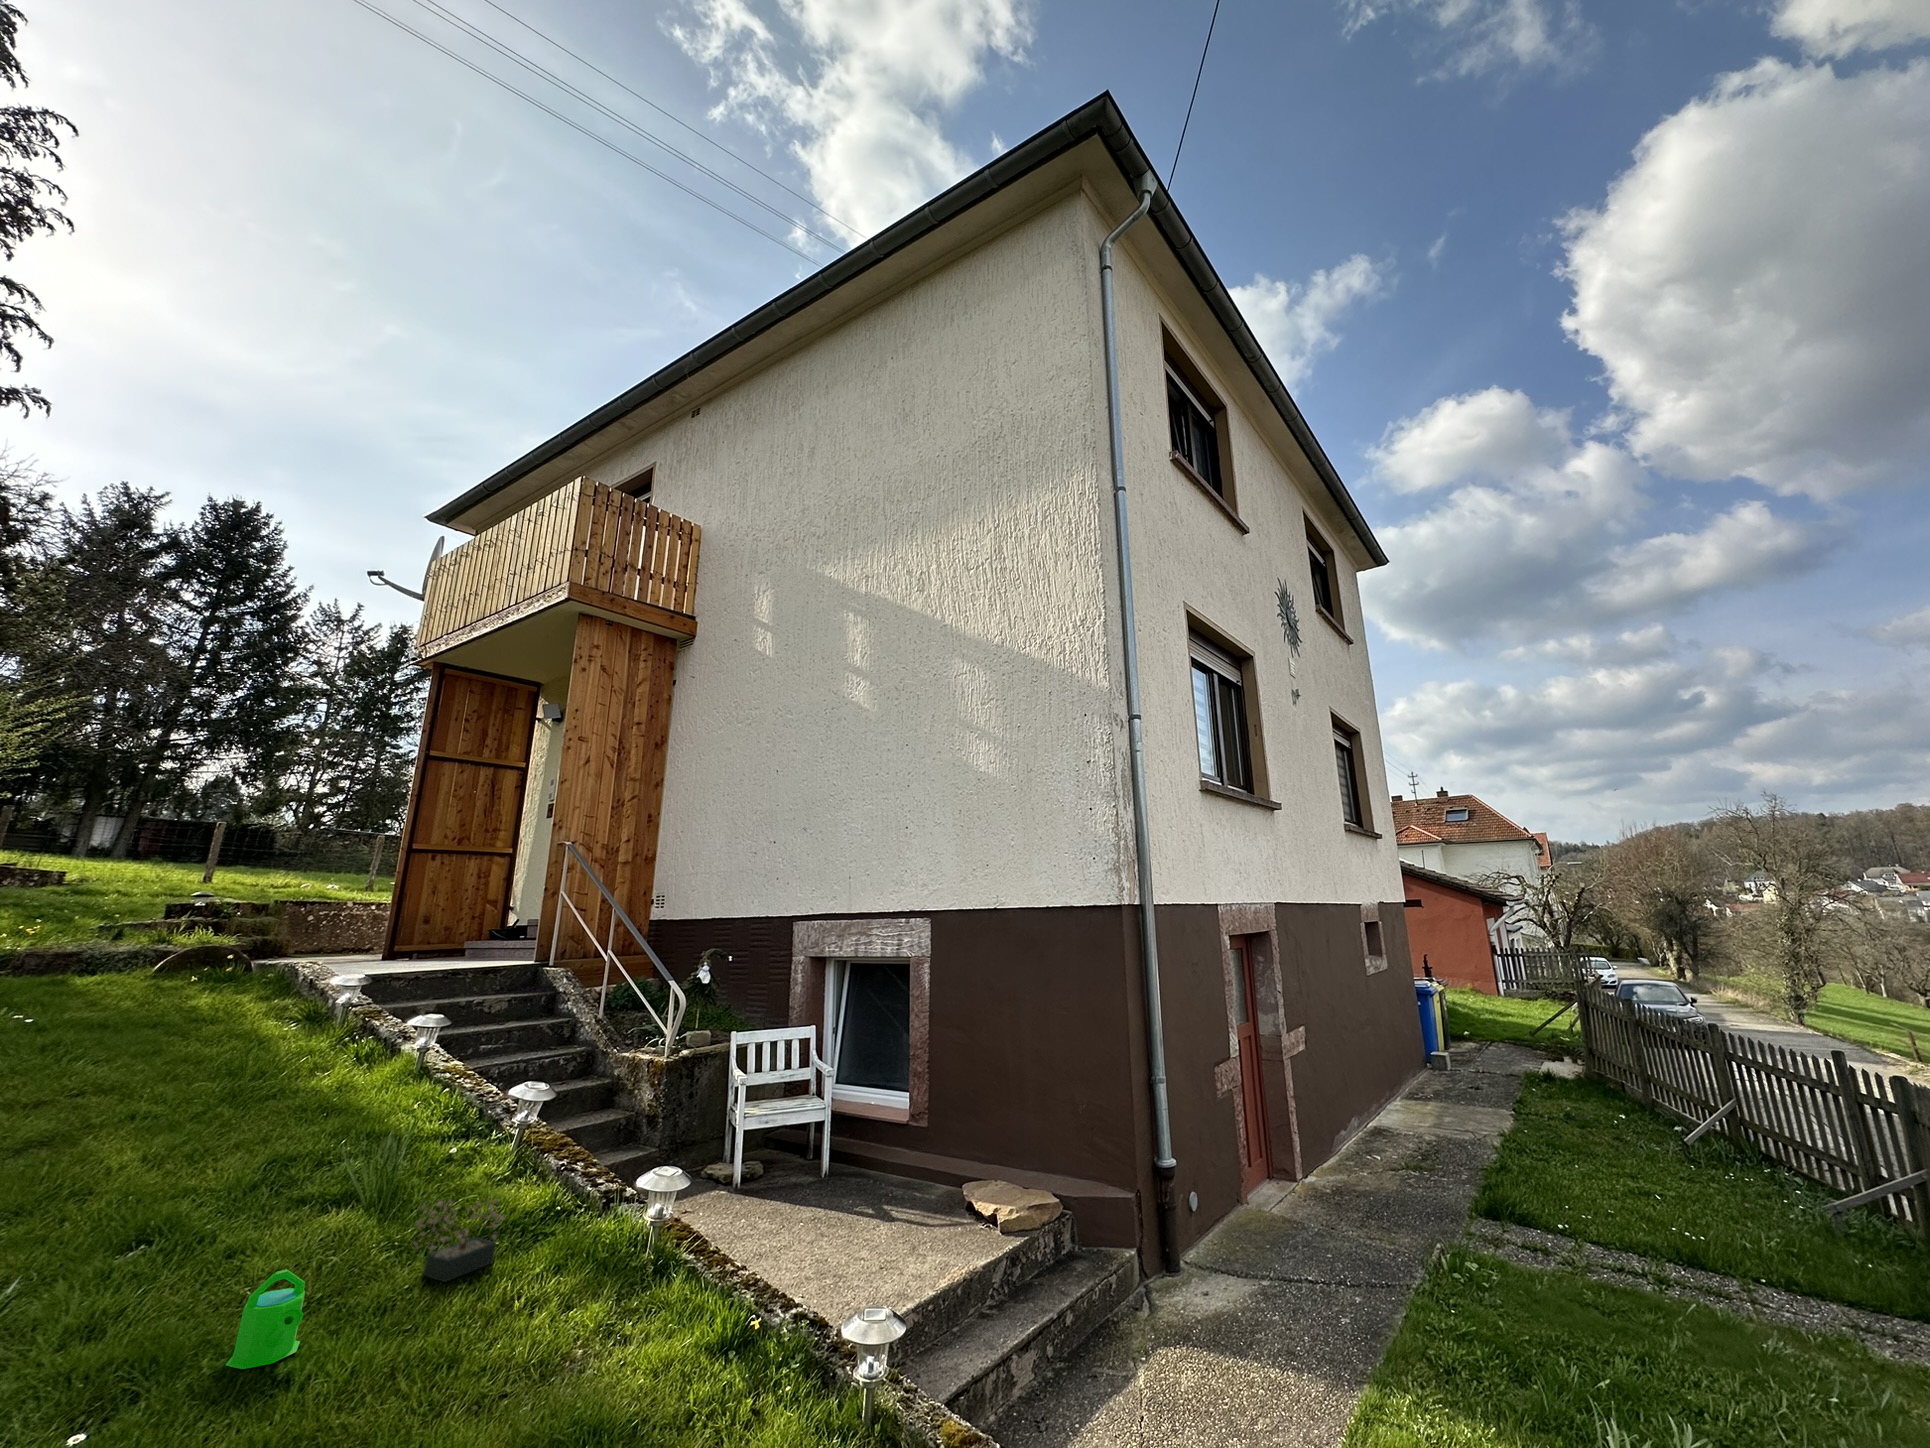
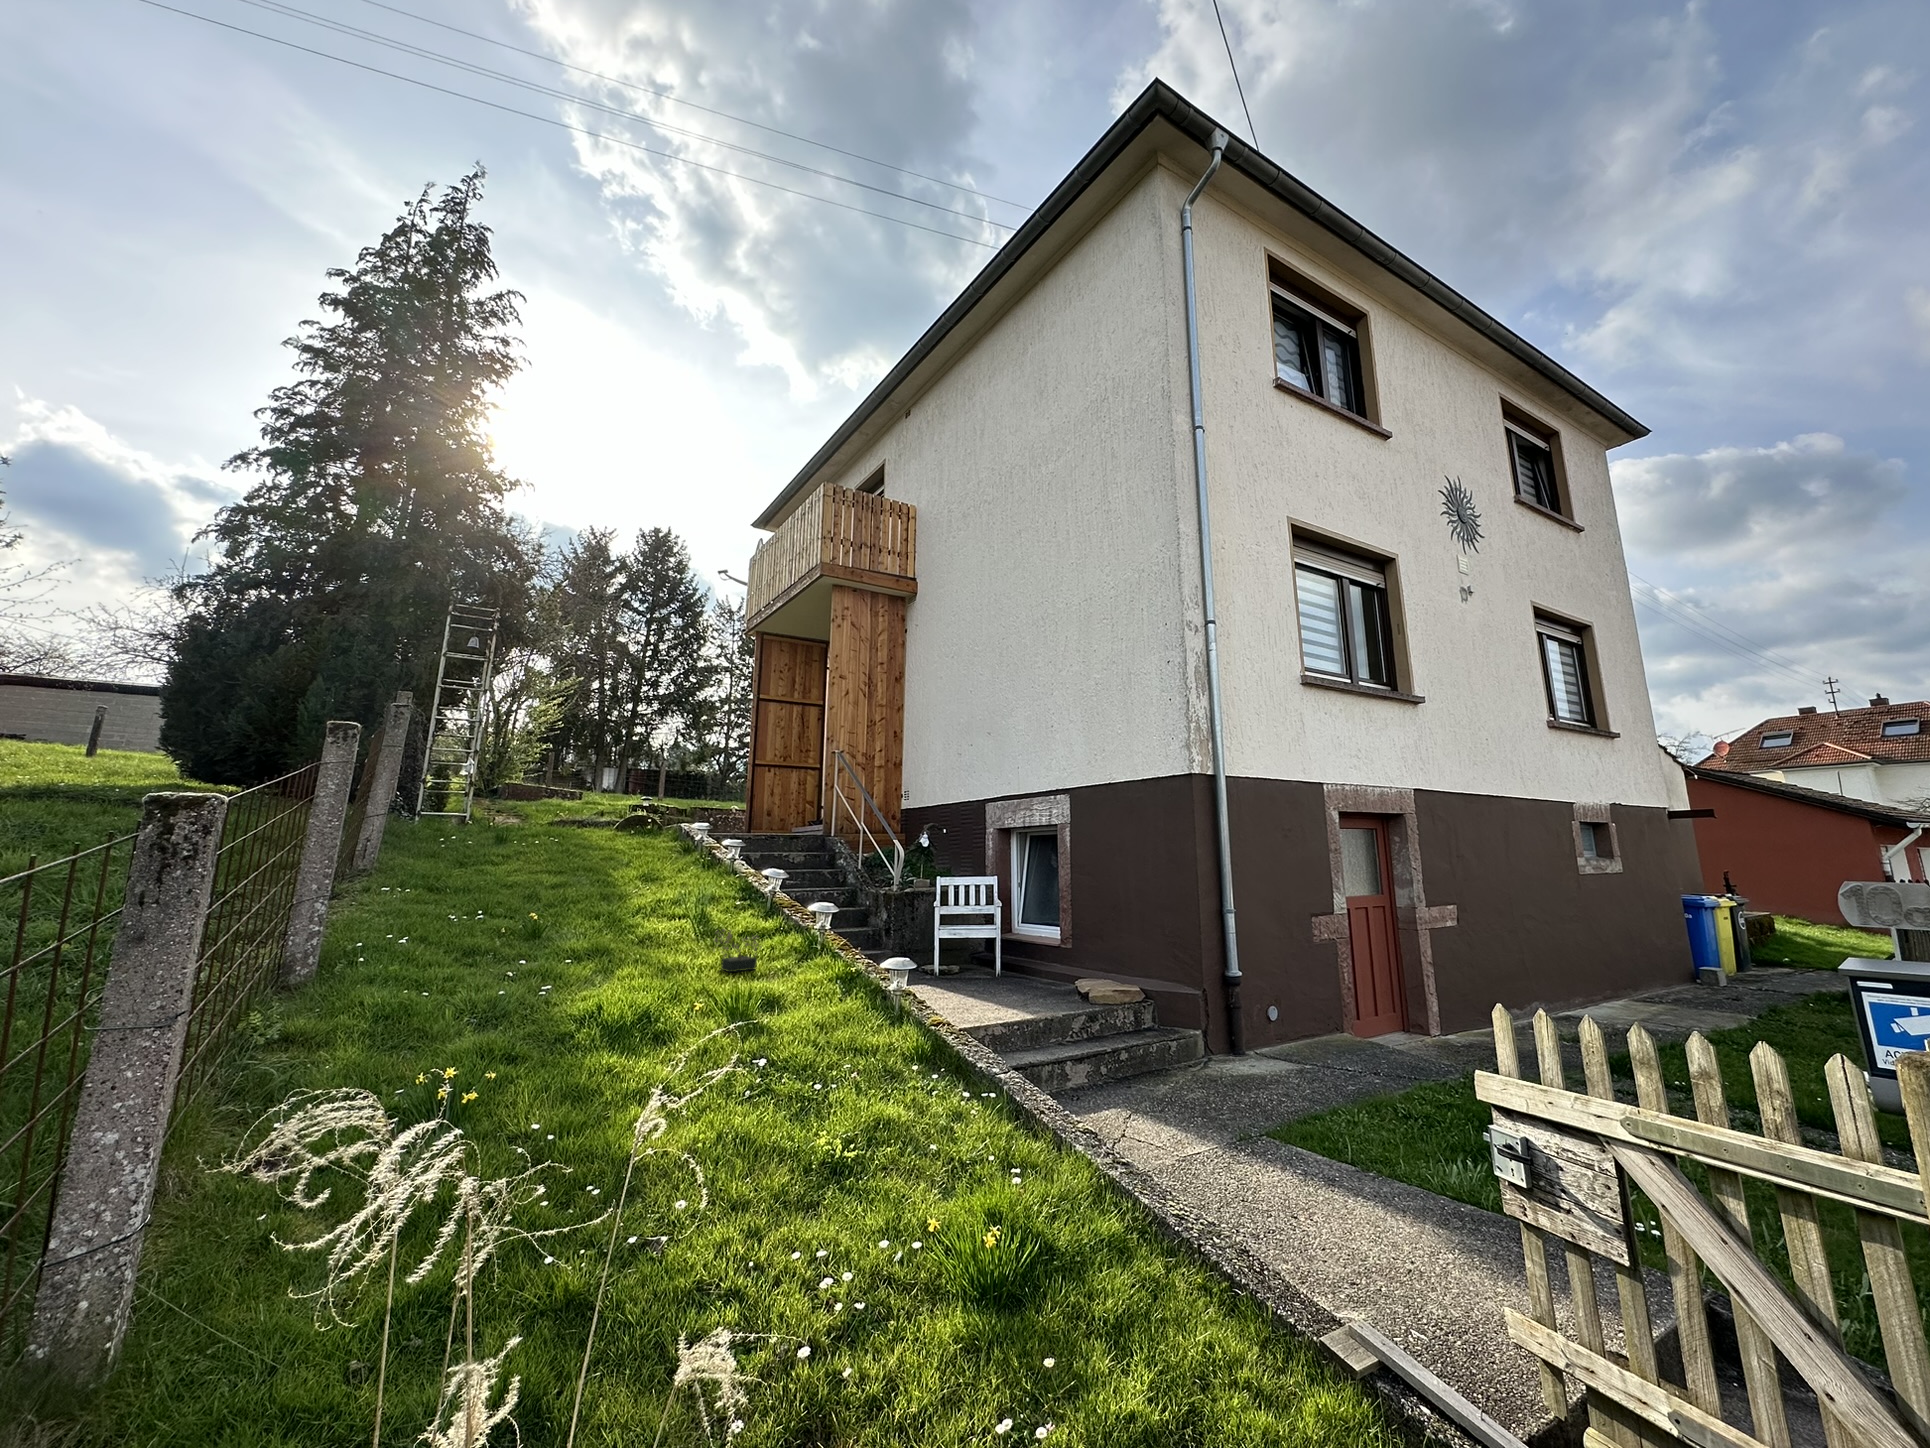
watering can: present [226,1269,305,1369] -> none [626,944,658,986]

